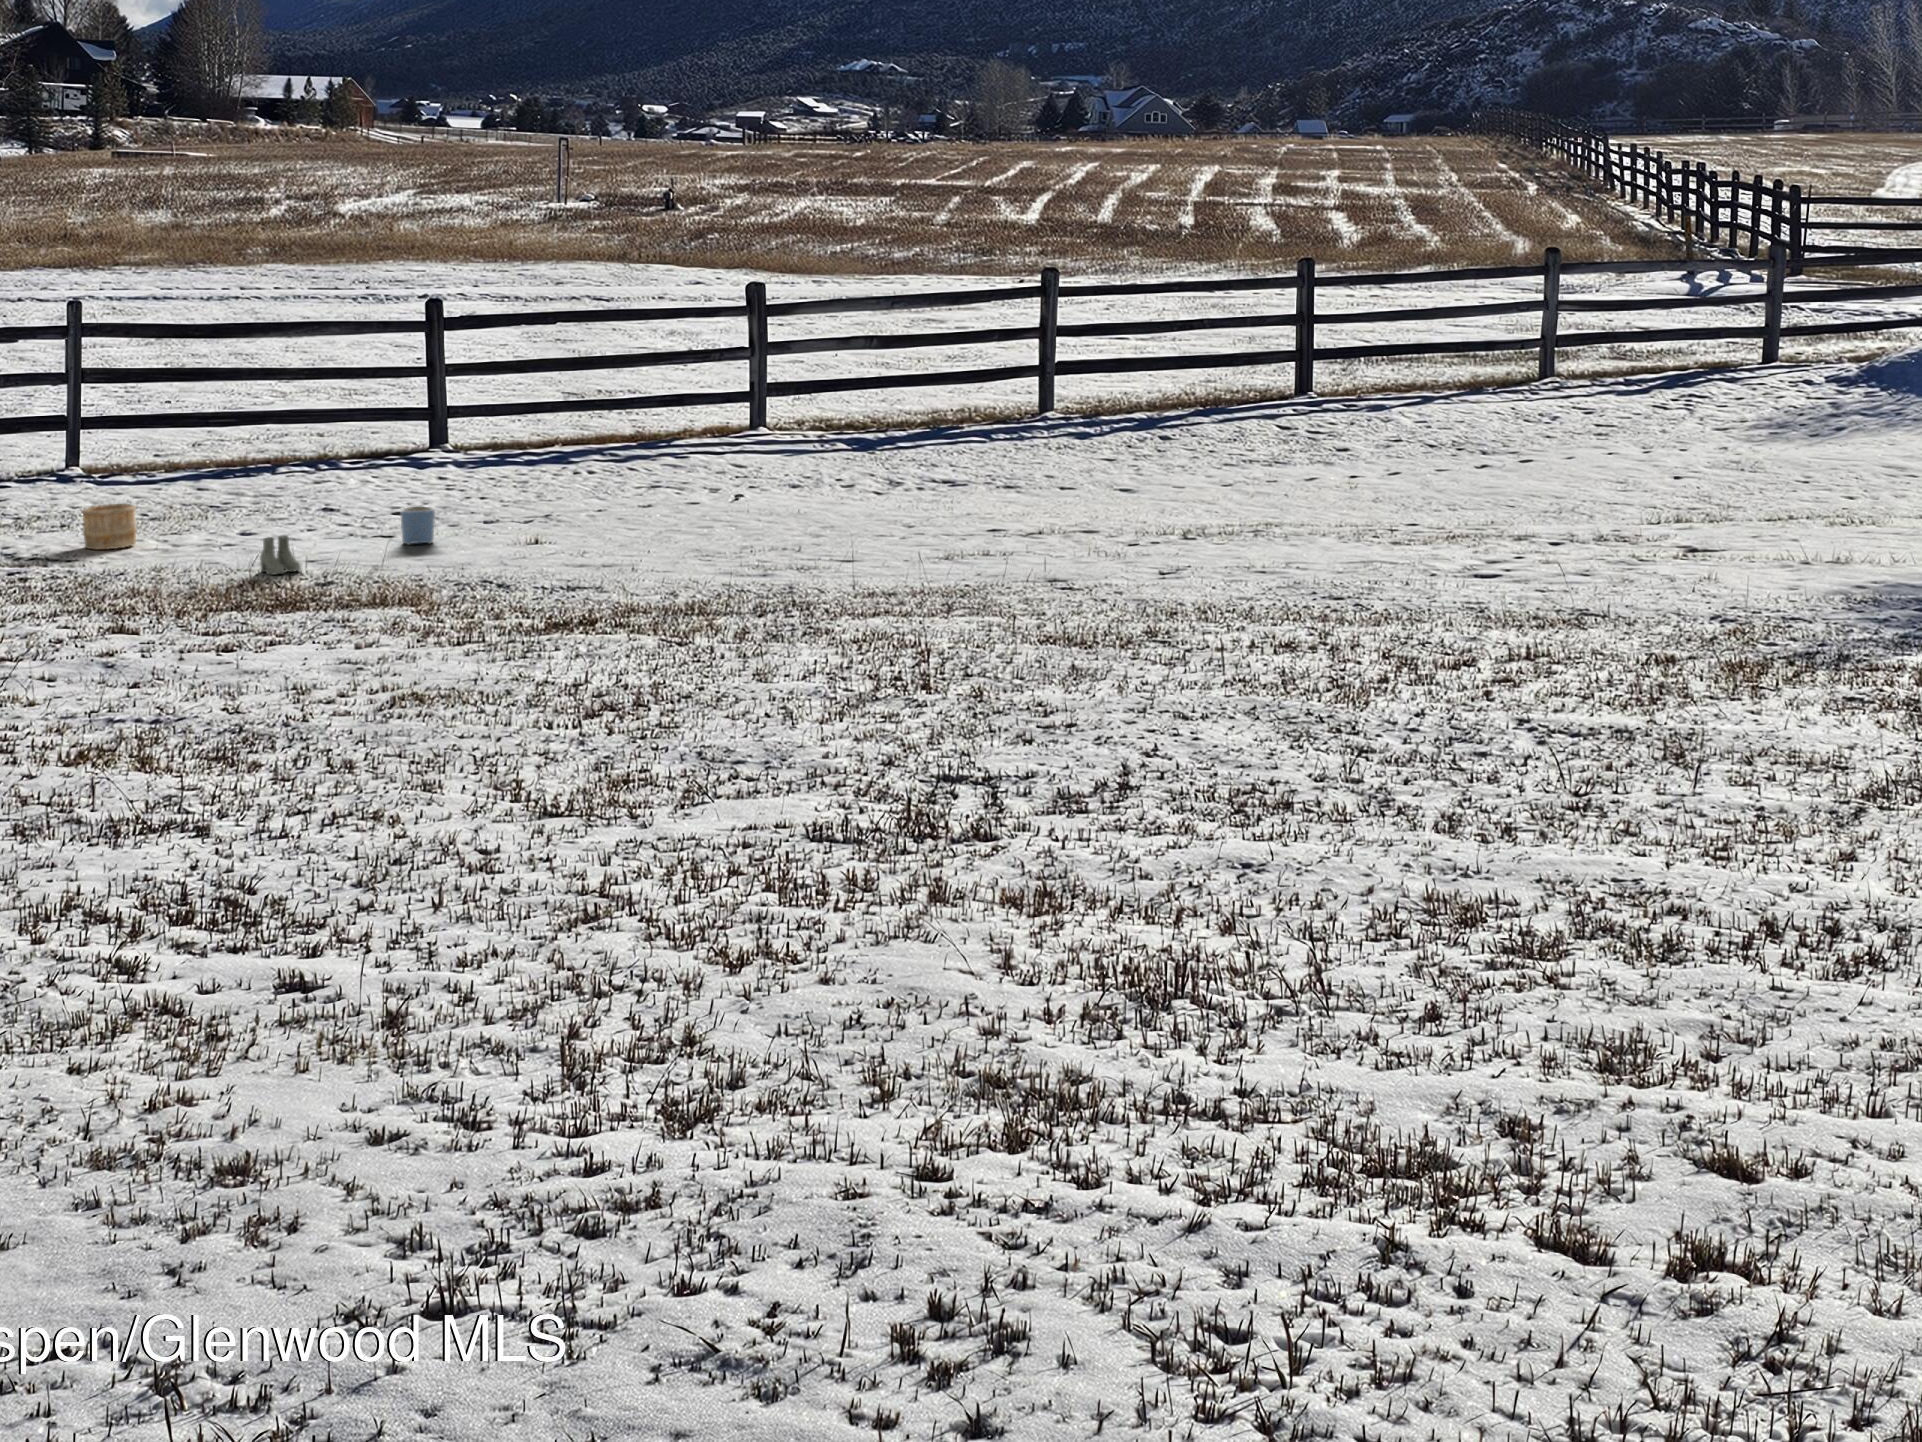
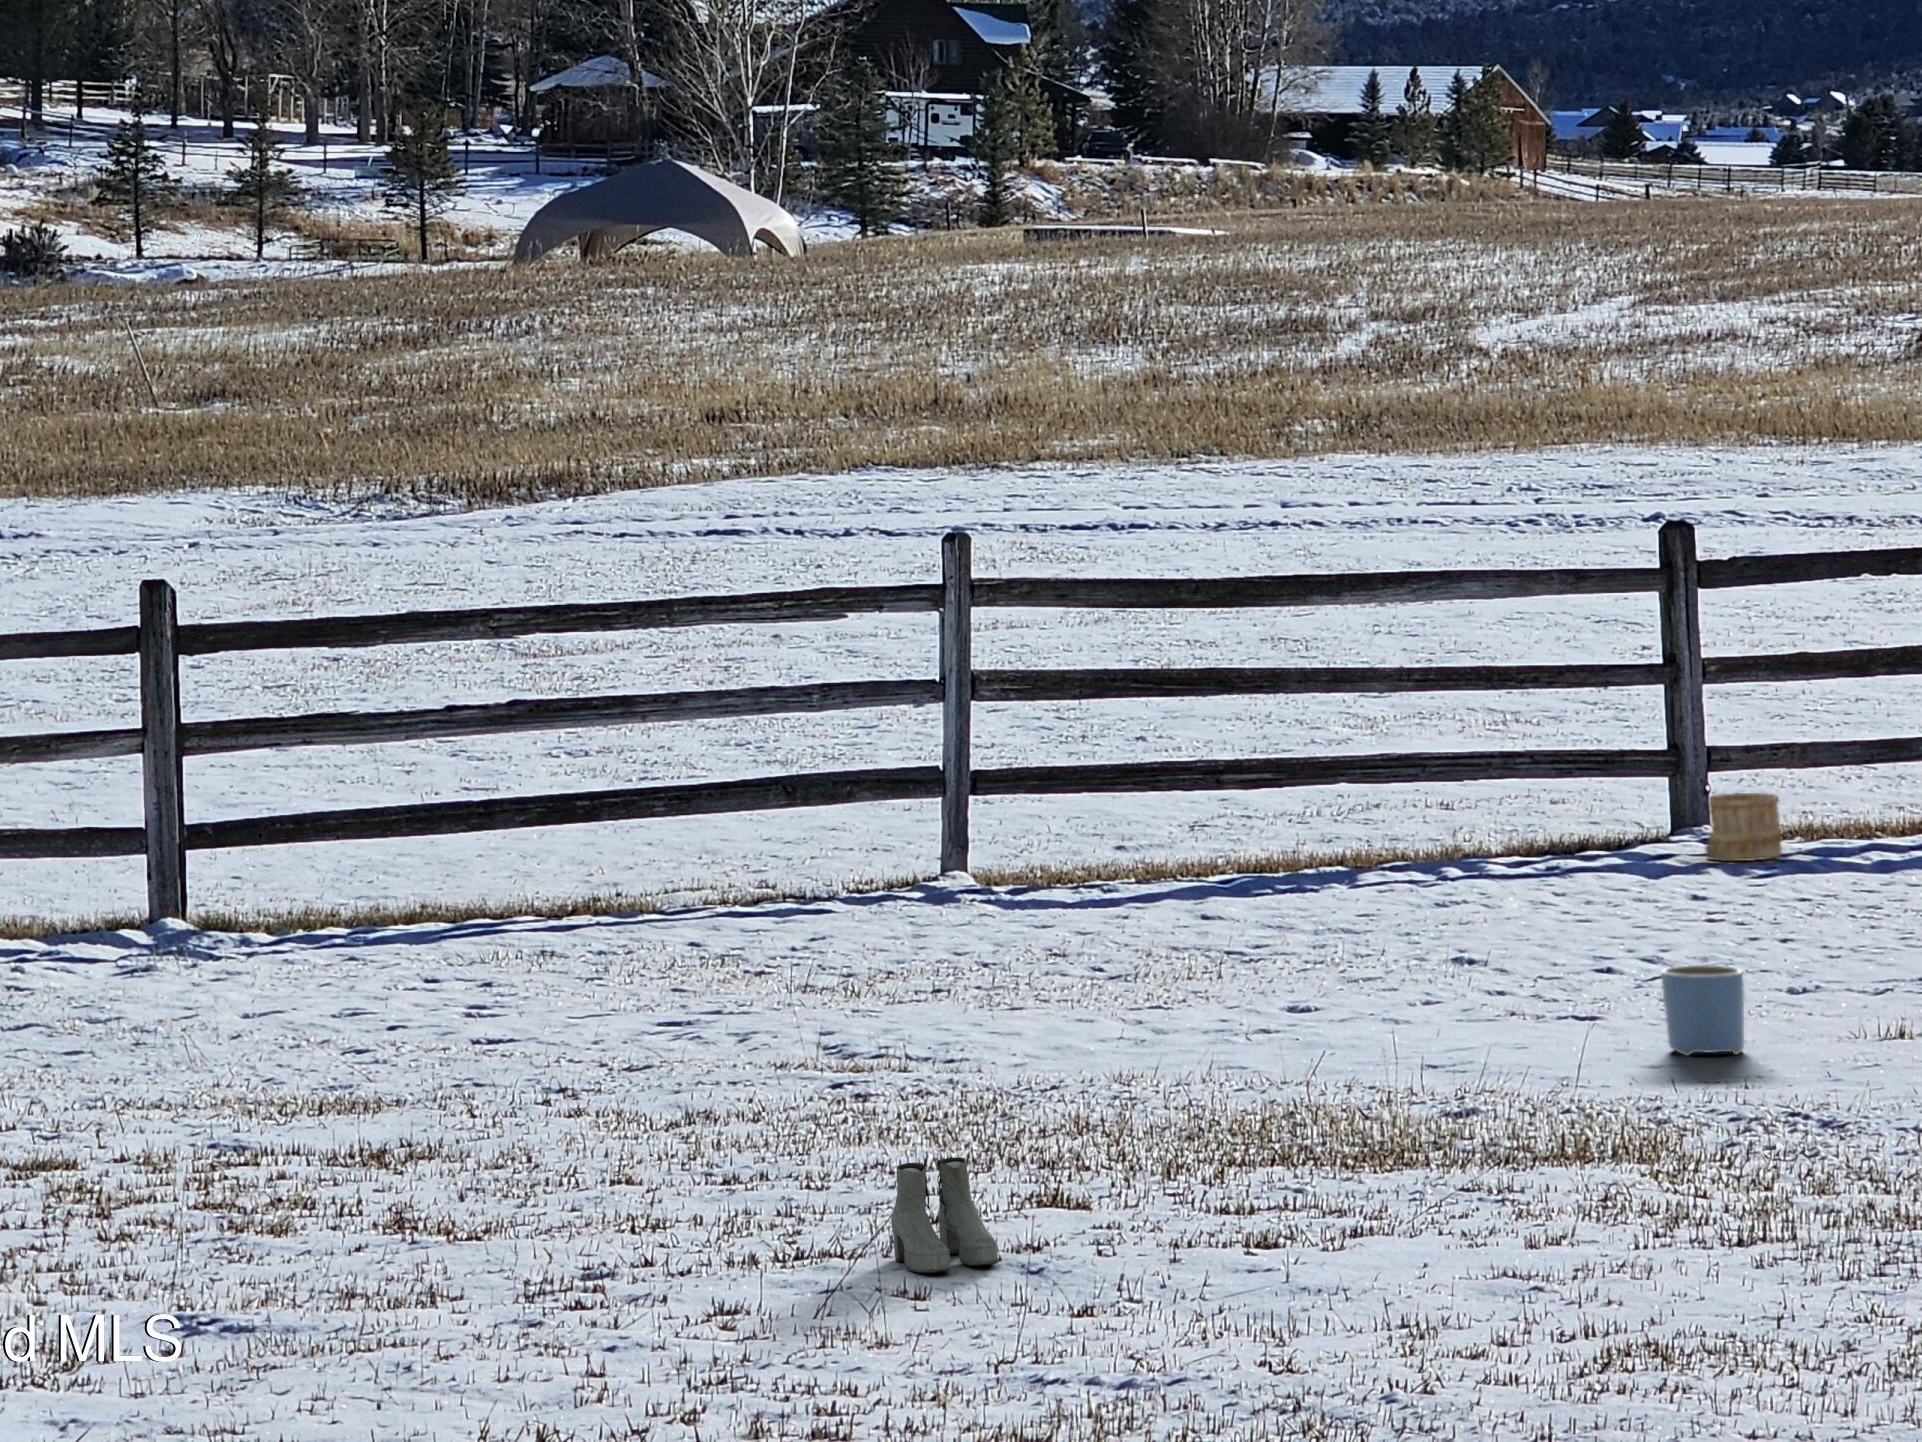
wooden bucket: present [82,504,136,549] -> present [1705,793,1782,861]
boots: present [260,535,301,575] -> present [891,1158,998,1273]

